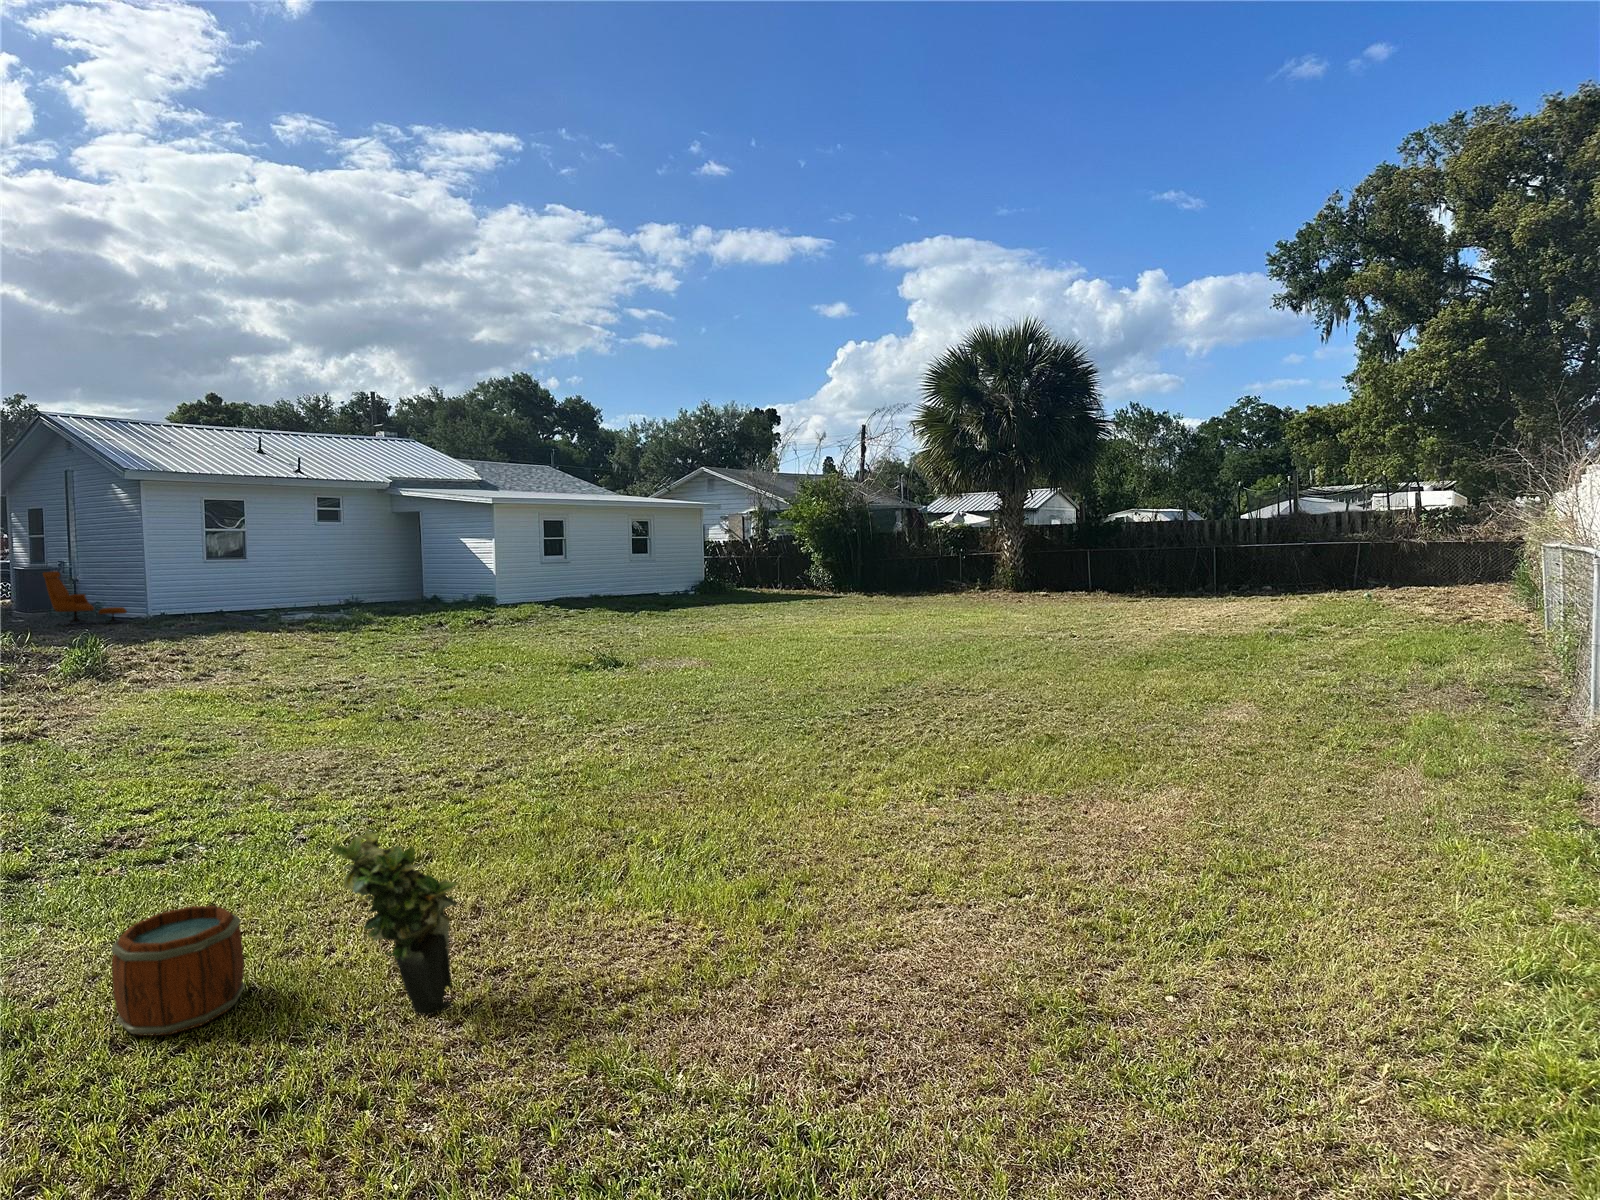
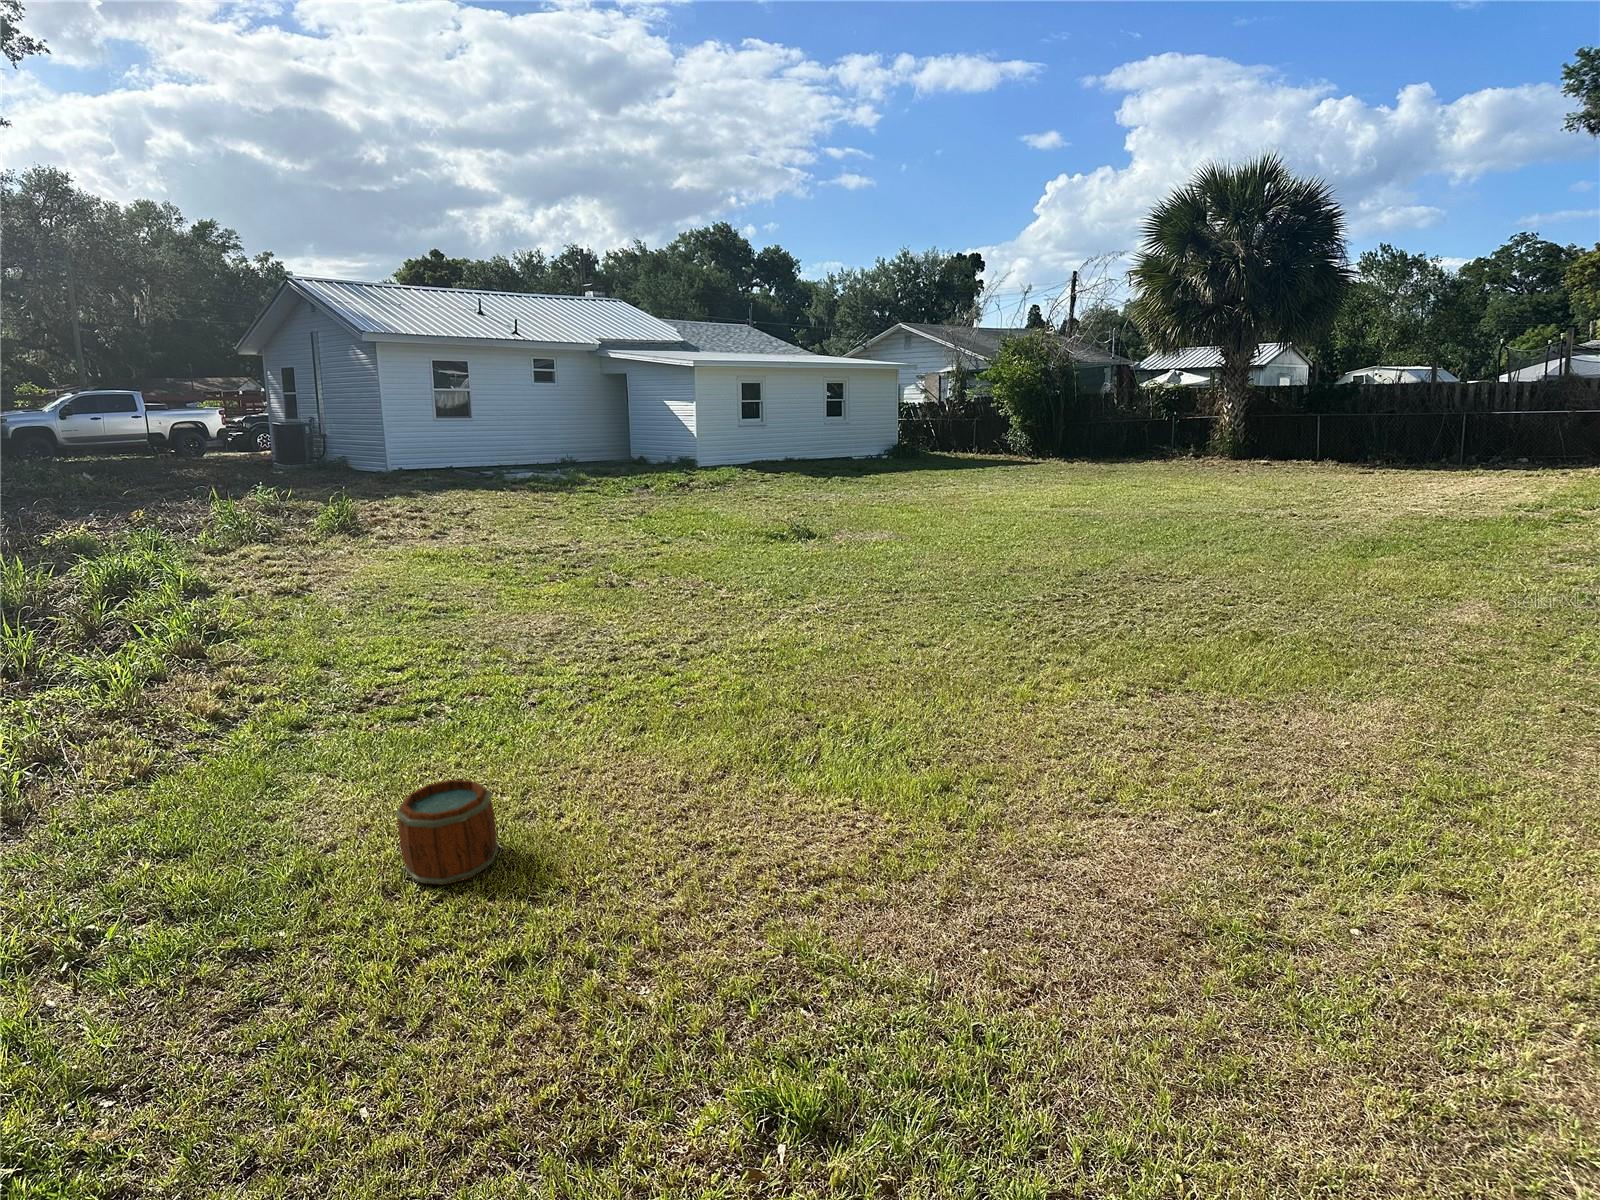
lounge chair: present [43,571,127,623] -> none [279,422,351,472]
potted plant: present [330,828,458,1015] -> none [562,724,670,887]

